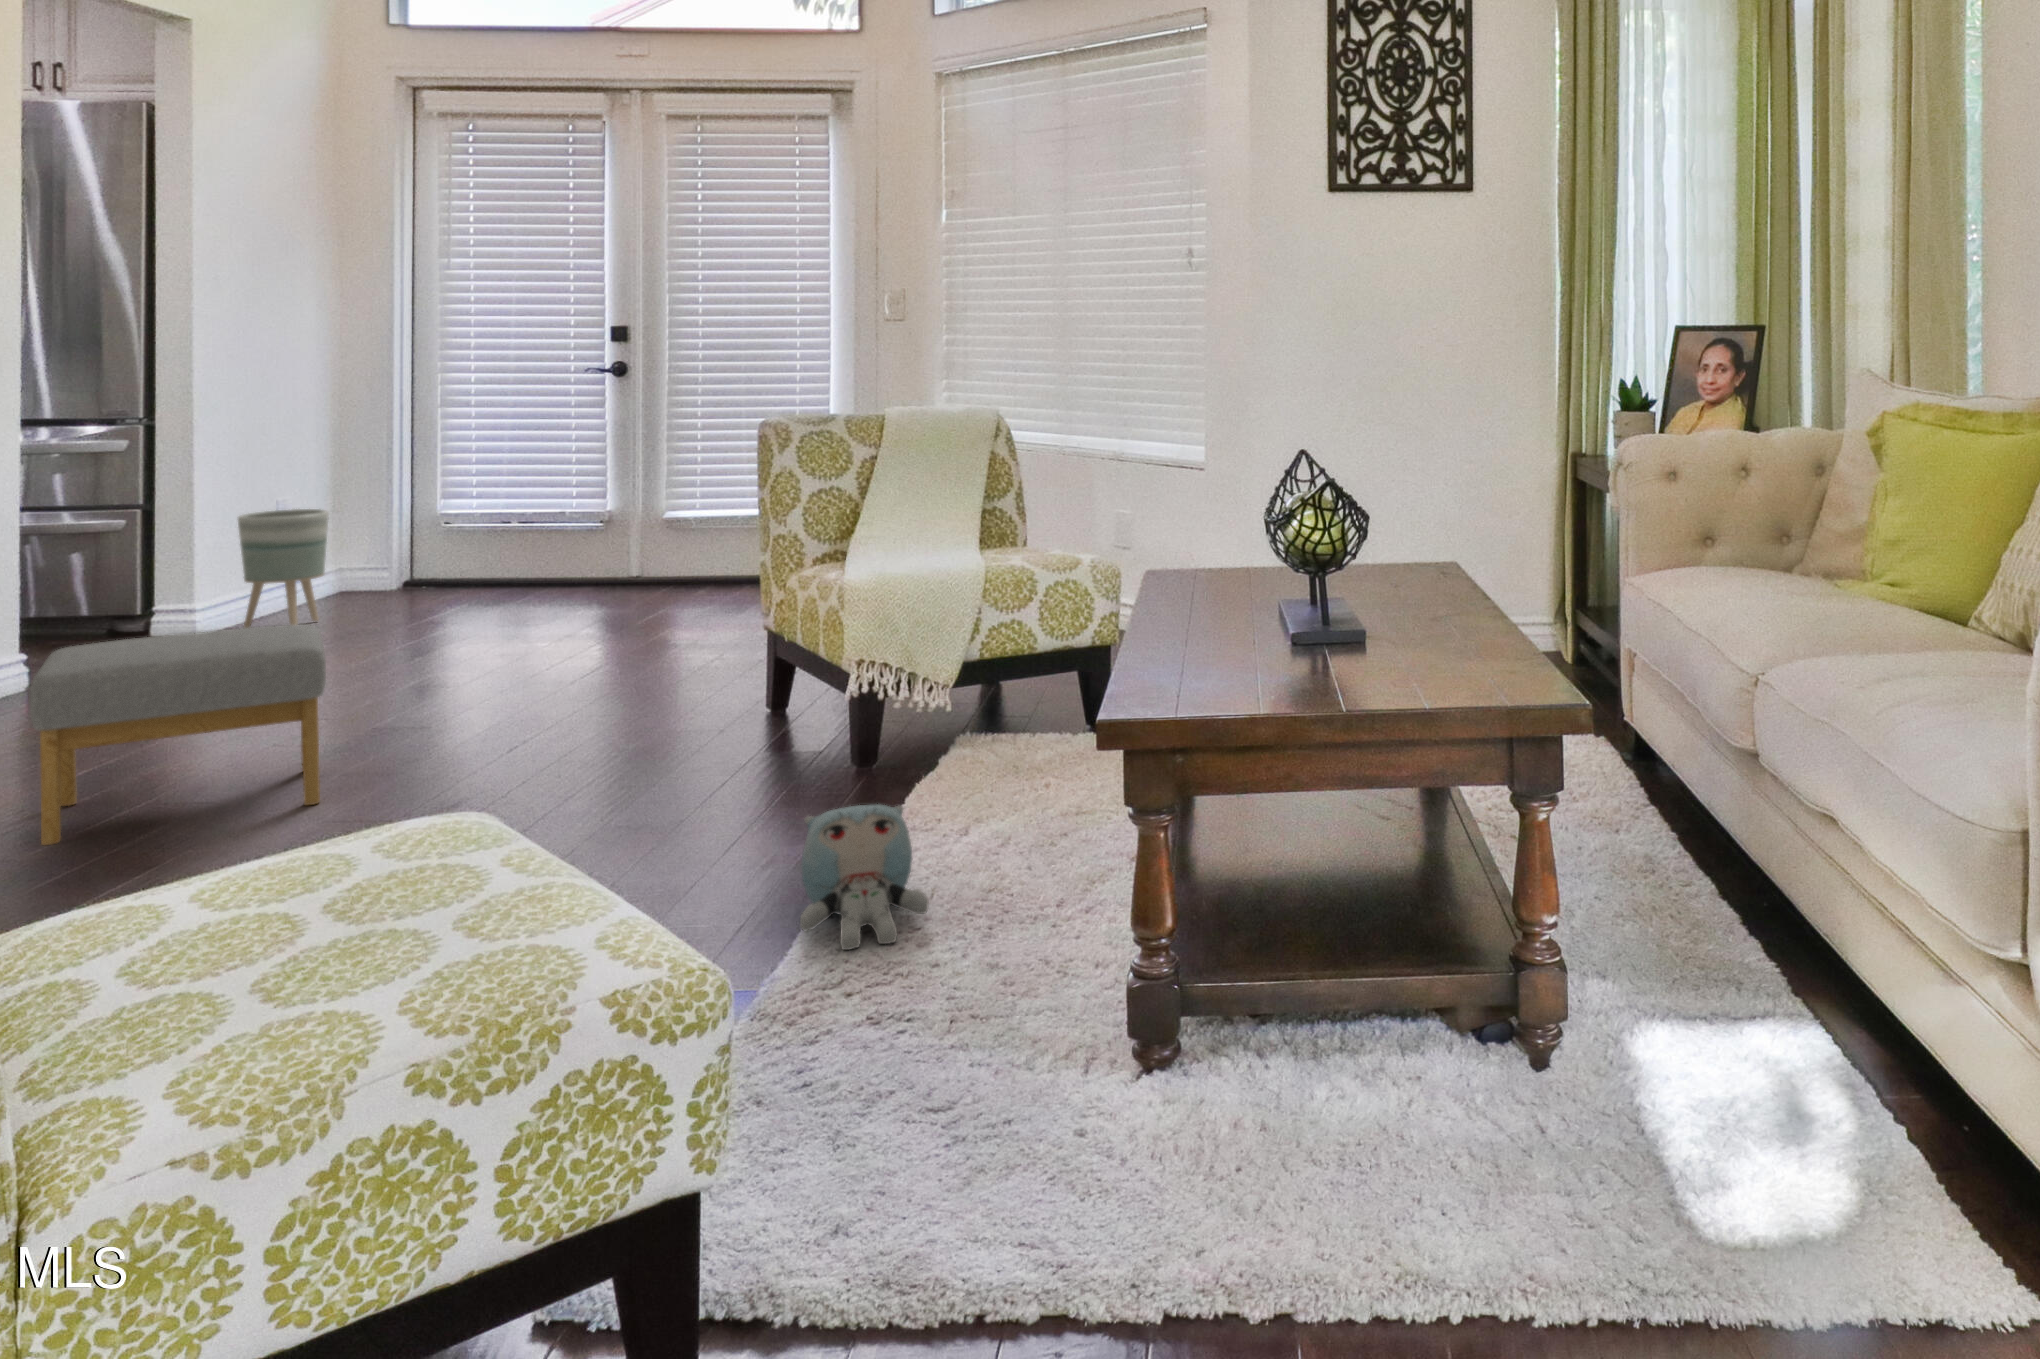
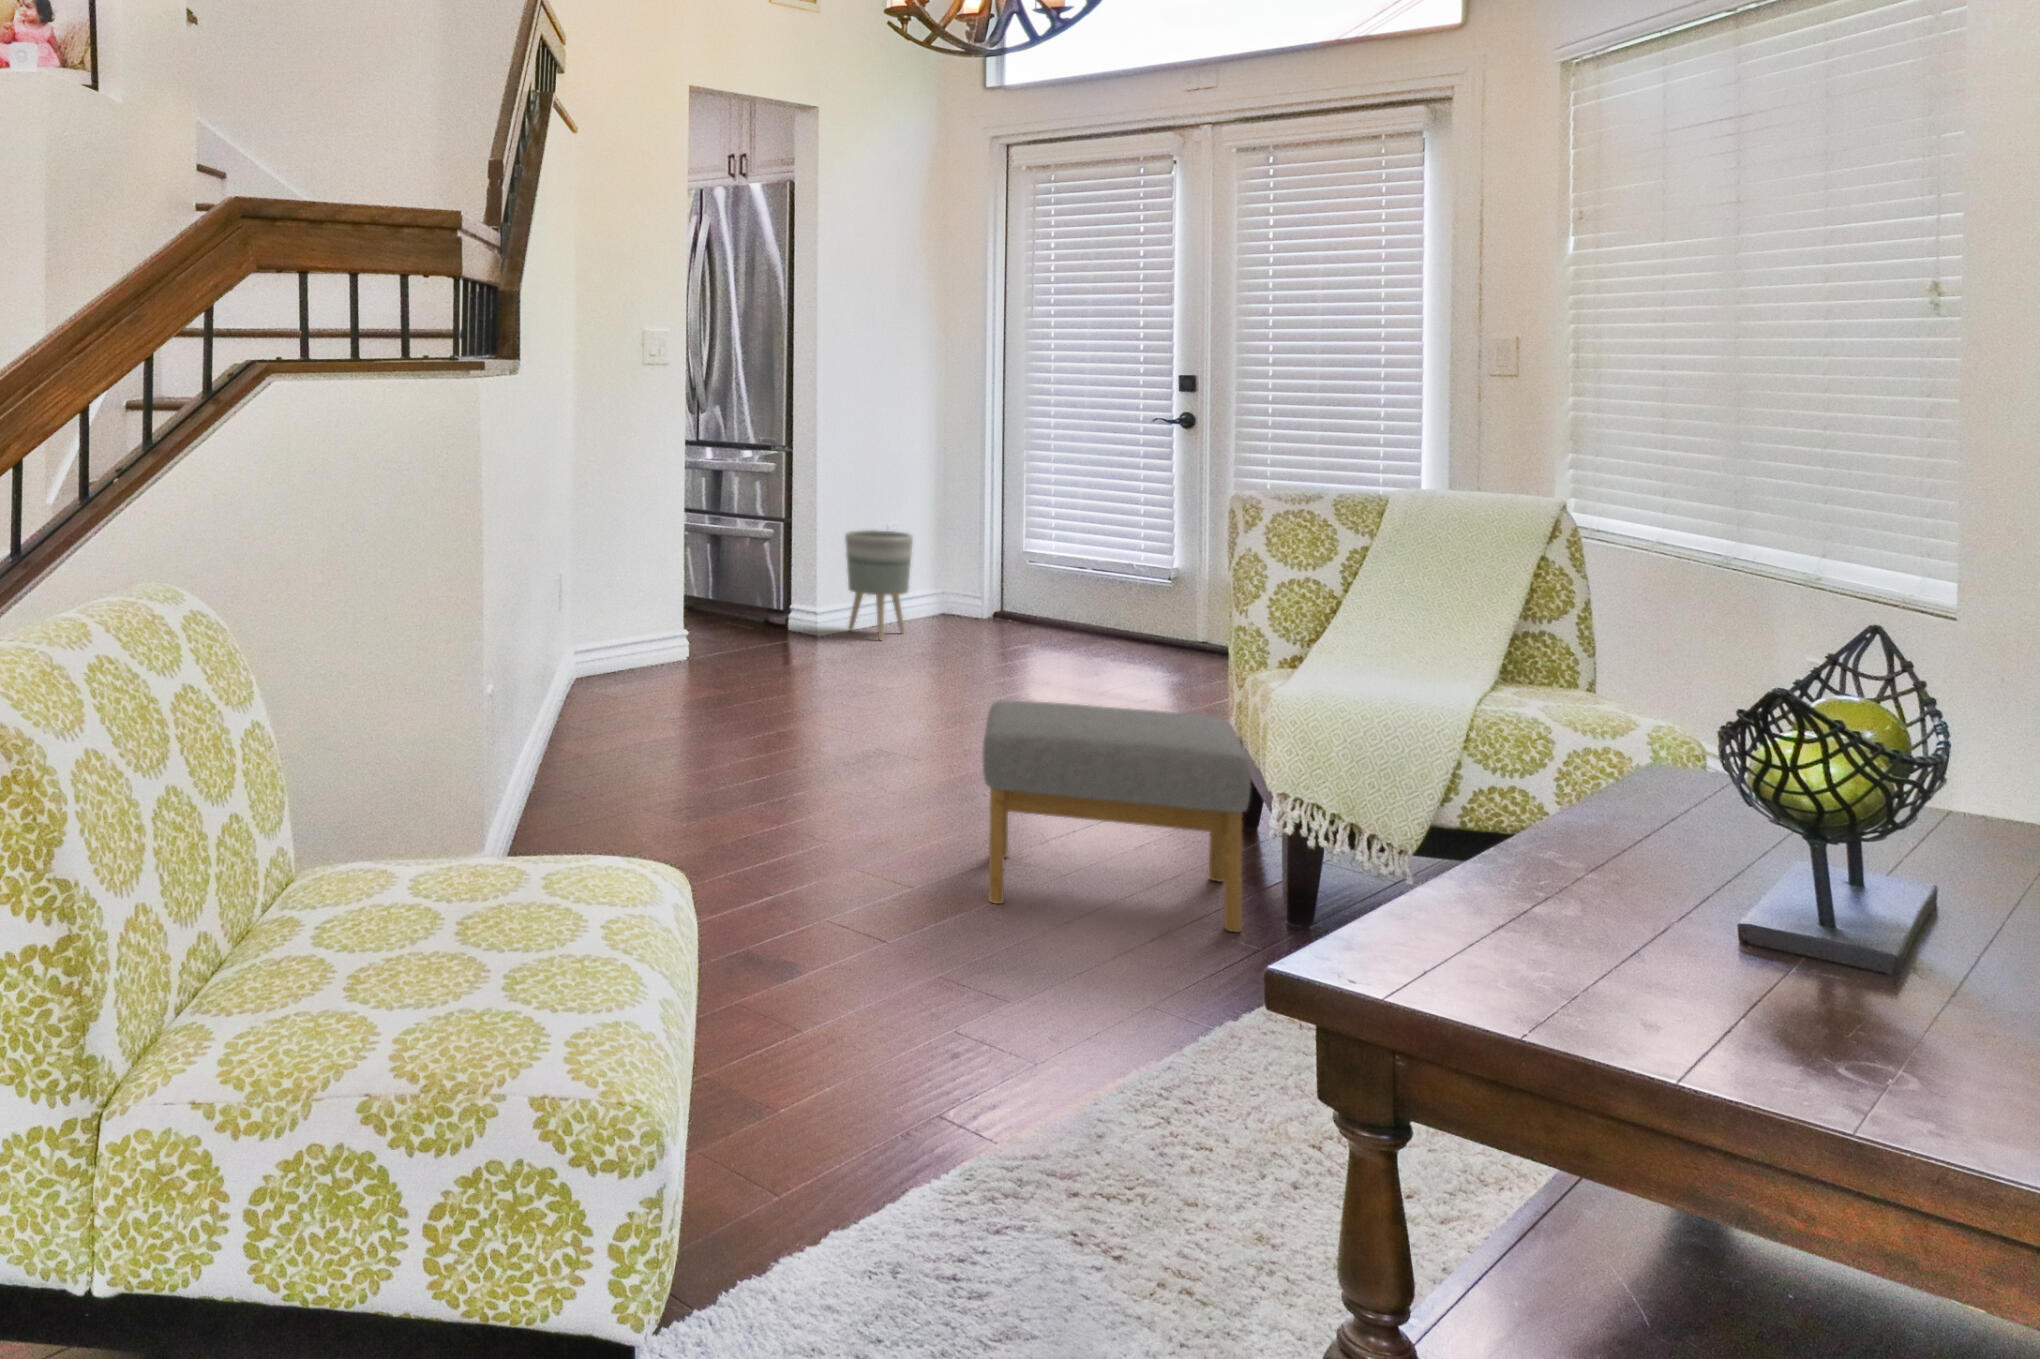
footstool: present [29,624,326,845] -> present [982,700,1251,932]
plush toy: present [800,805,929,950] -> none [1080,962,1238,1151]

